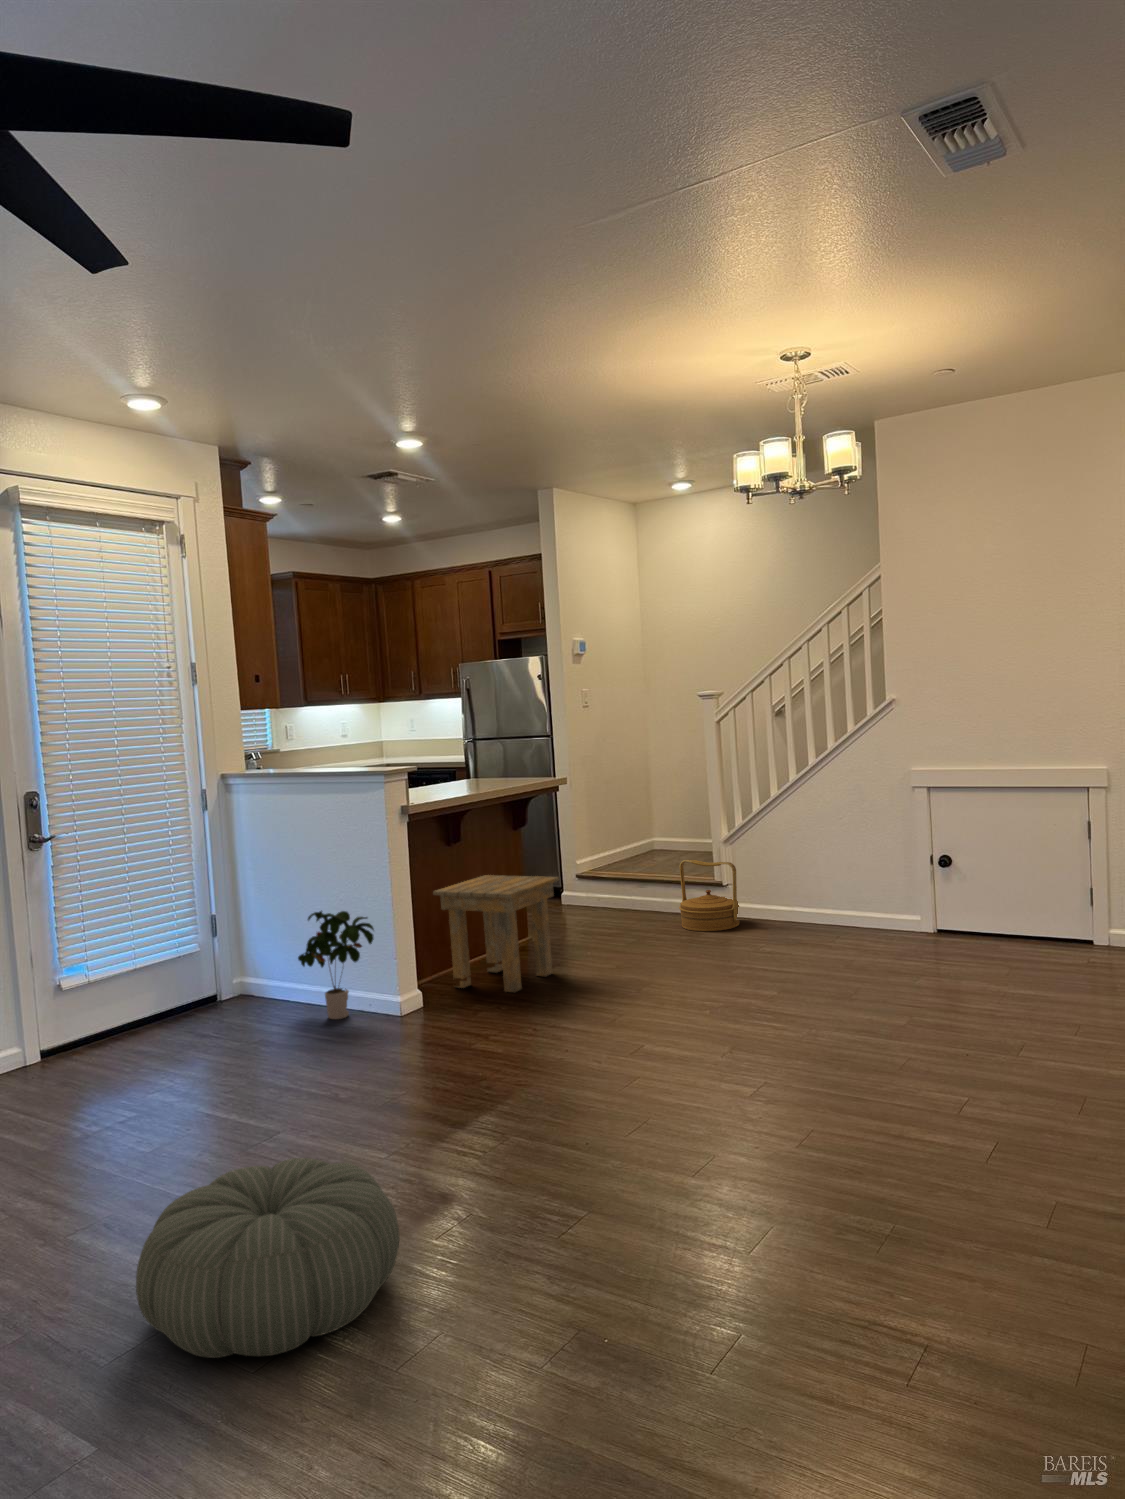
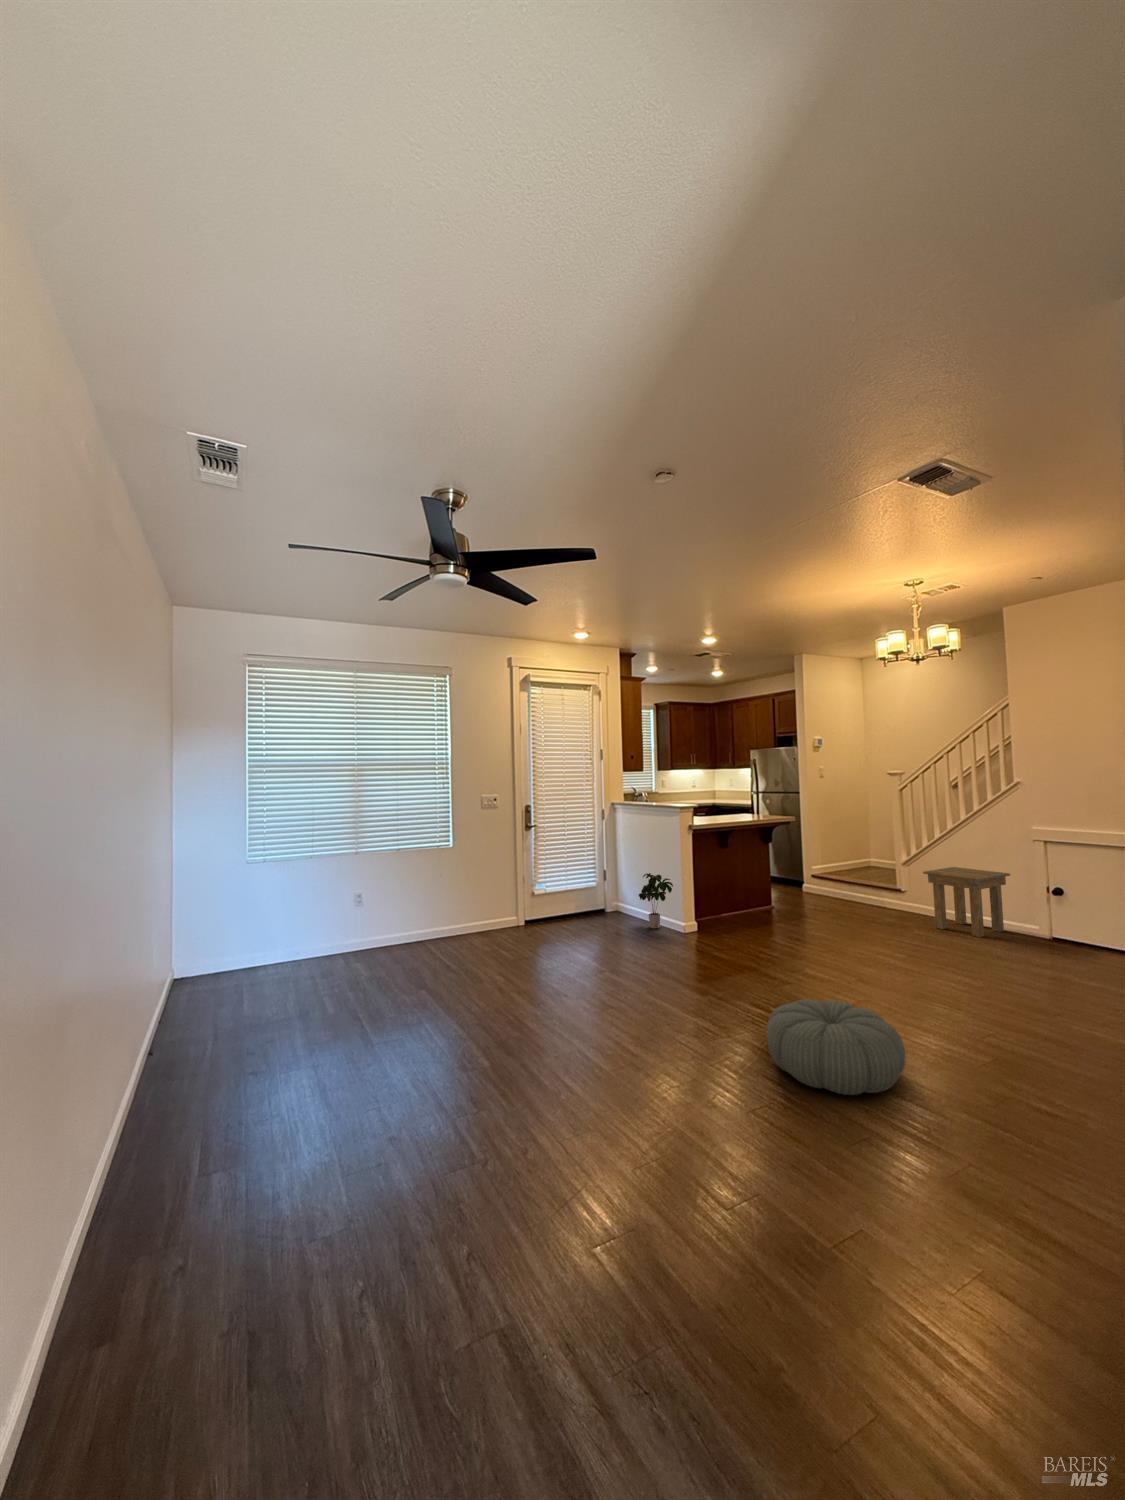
woven basket: present [679,860,740,931] -> none [868,871,910,917]
side table: present [433,875,559,993] -> present [923,867,1010,937]
pouf: present [136,1158,399,1358] -> present [767,999,905,1095]

